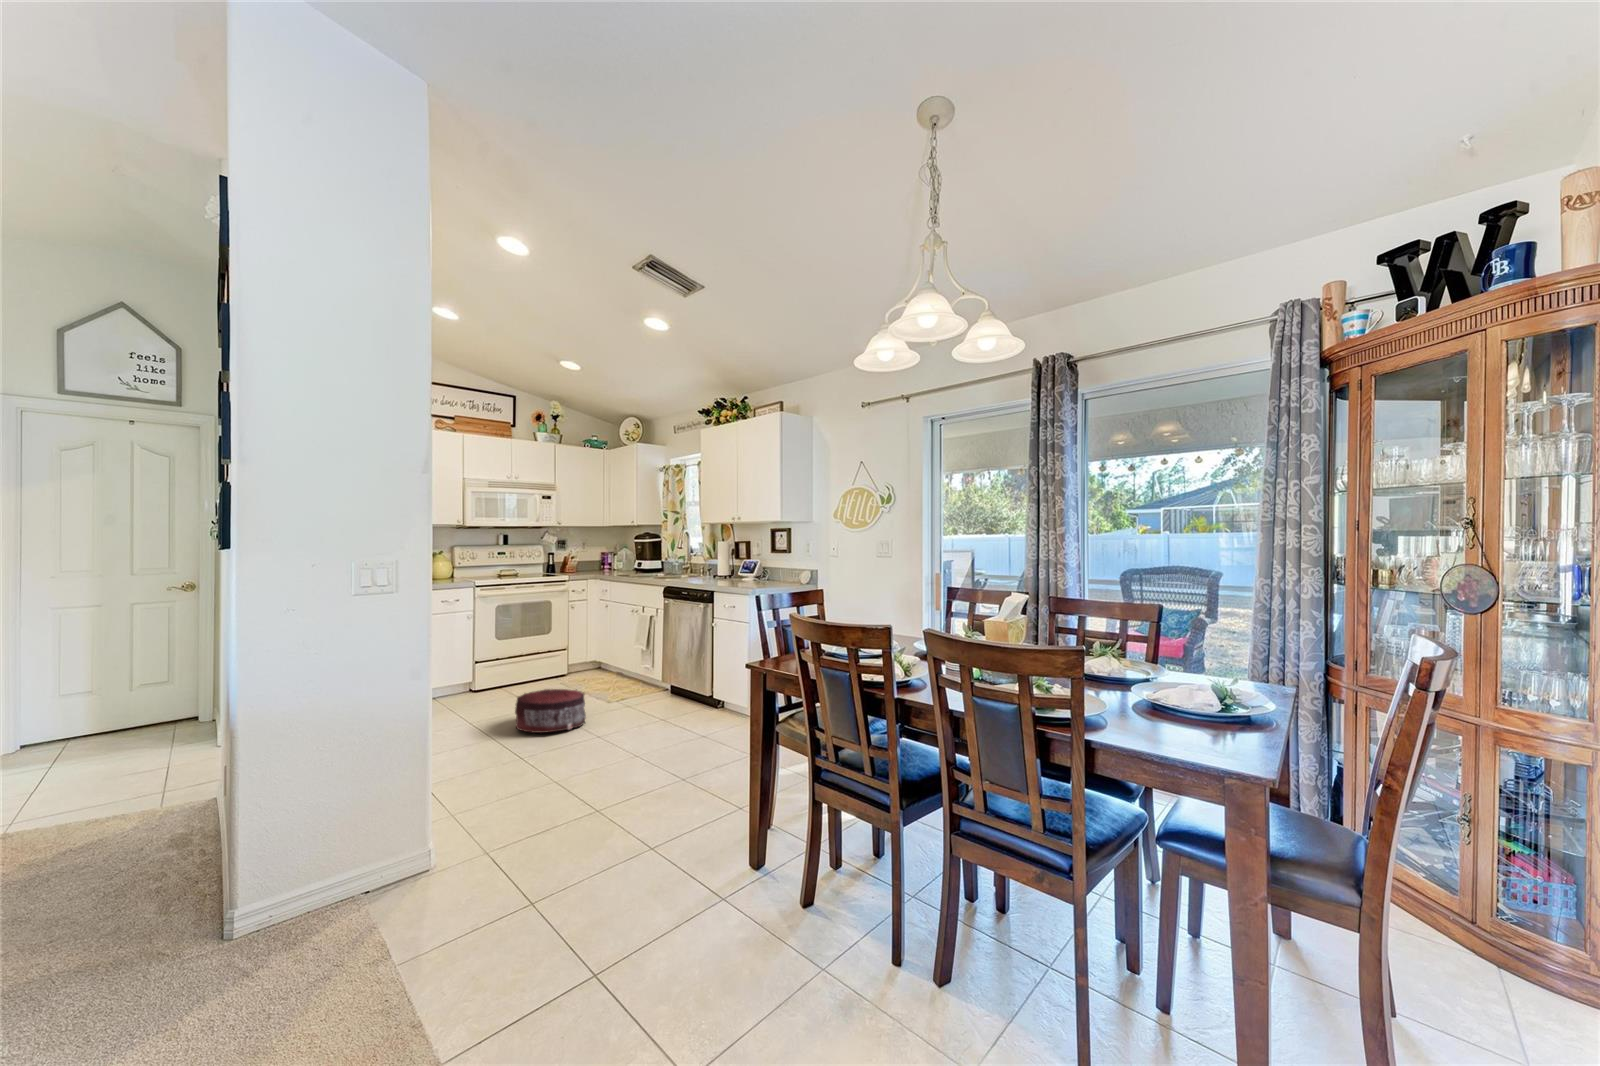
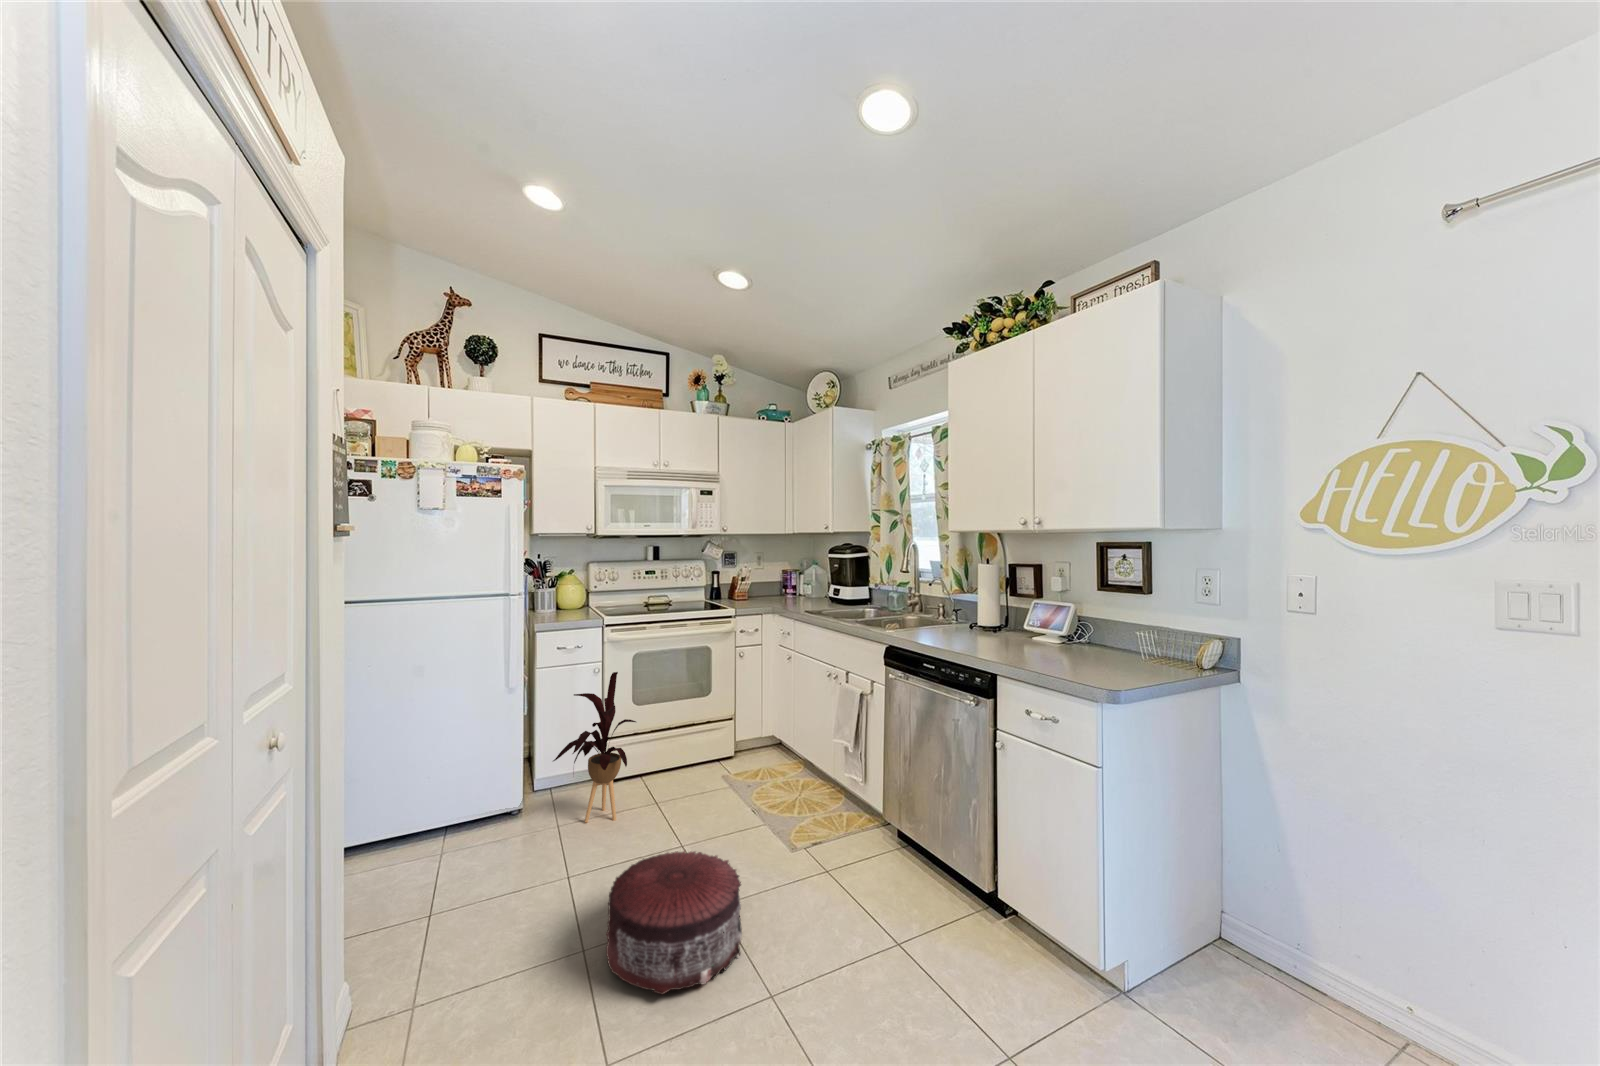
house plant: none [456,608,510,702] -> present [553,672,636,822]

